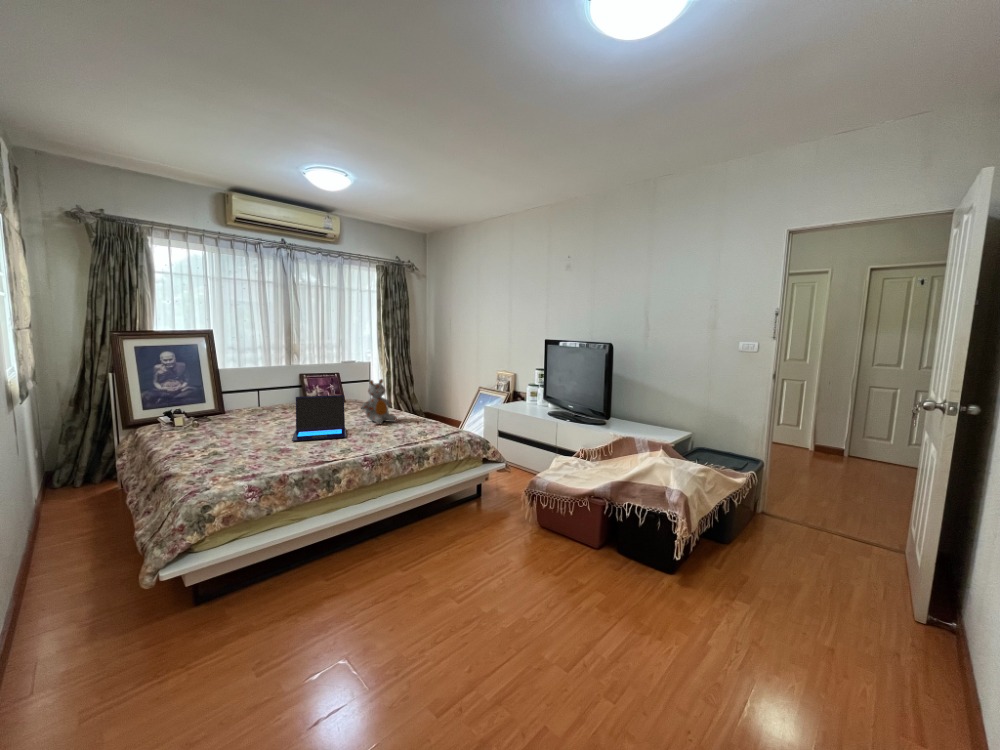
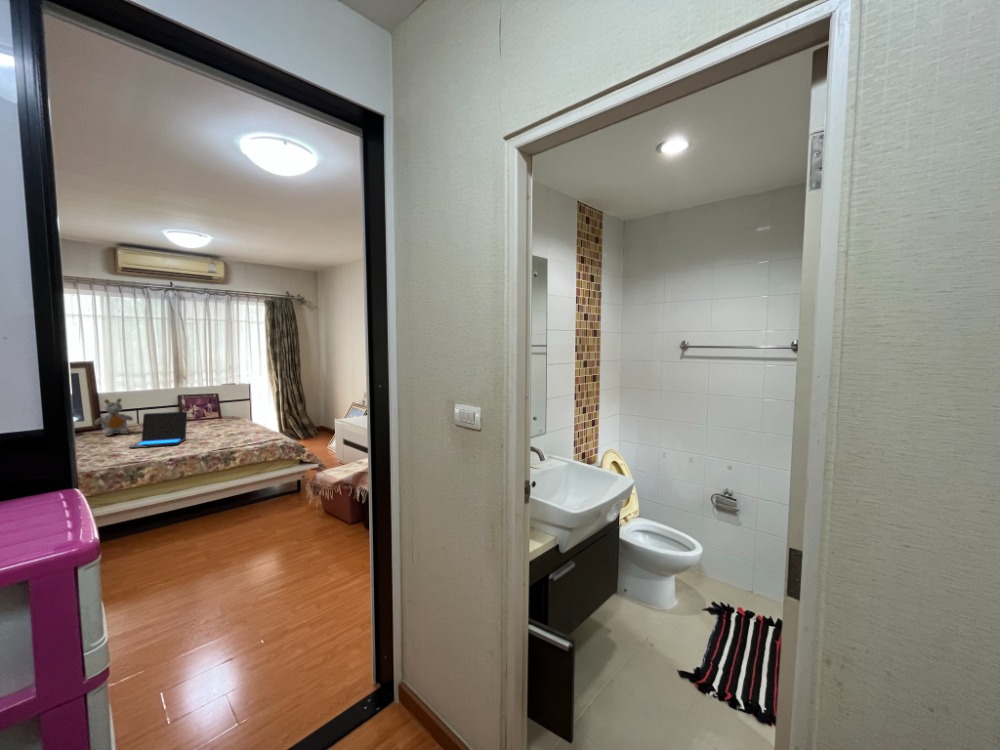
stuffed bear: present [361,379,396,424] -> present [95,399,133,436]

